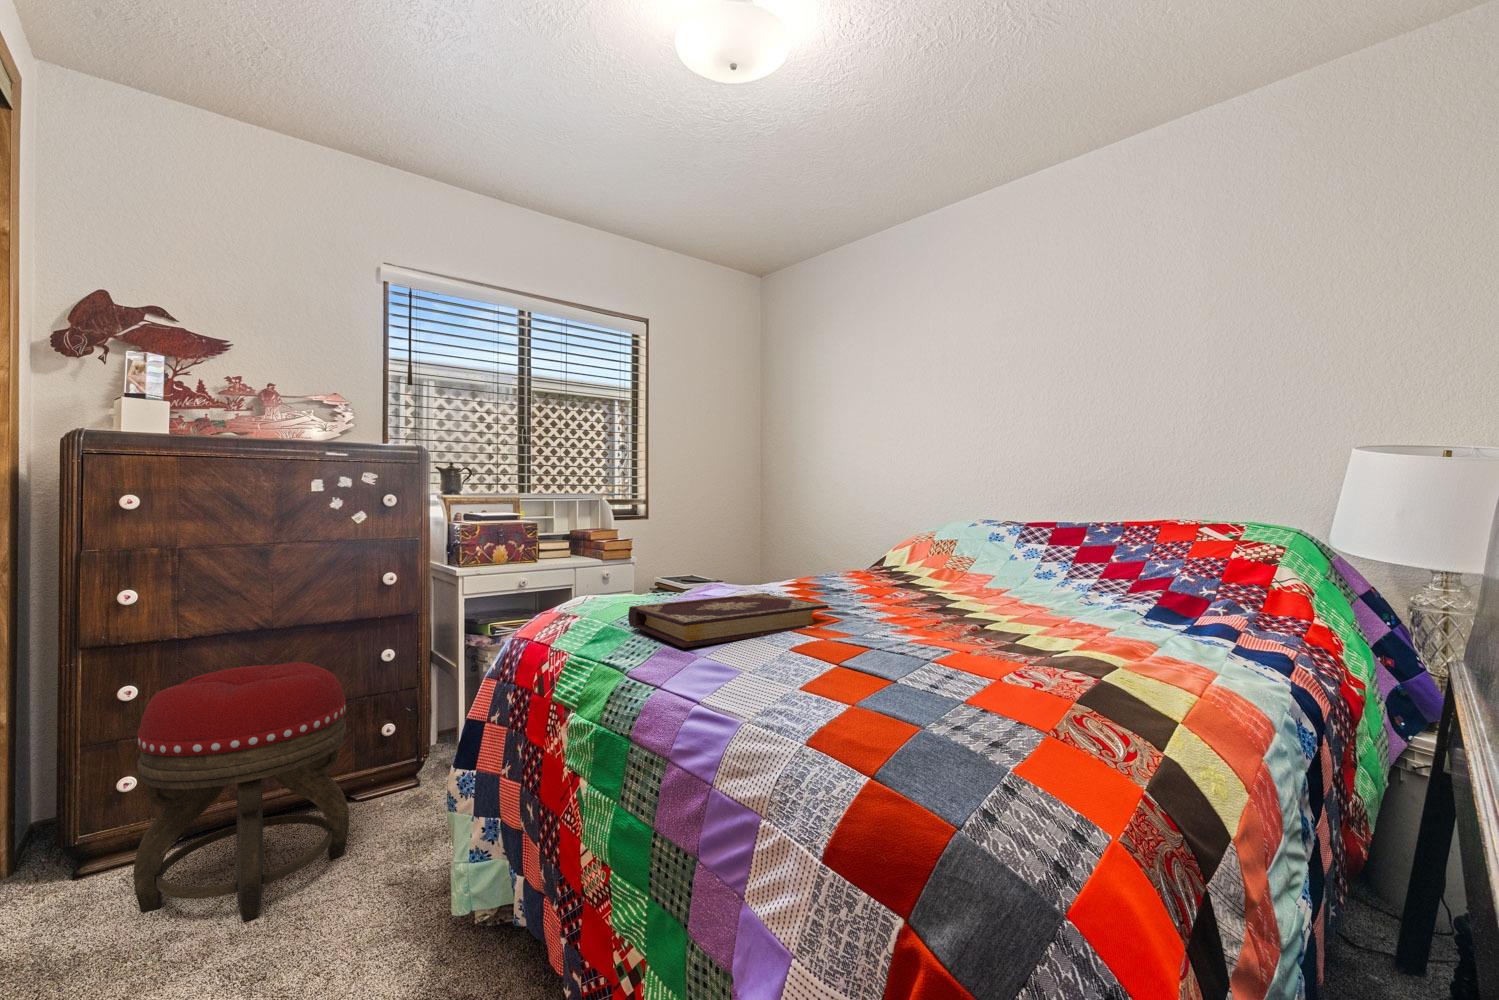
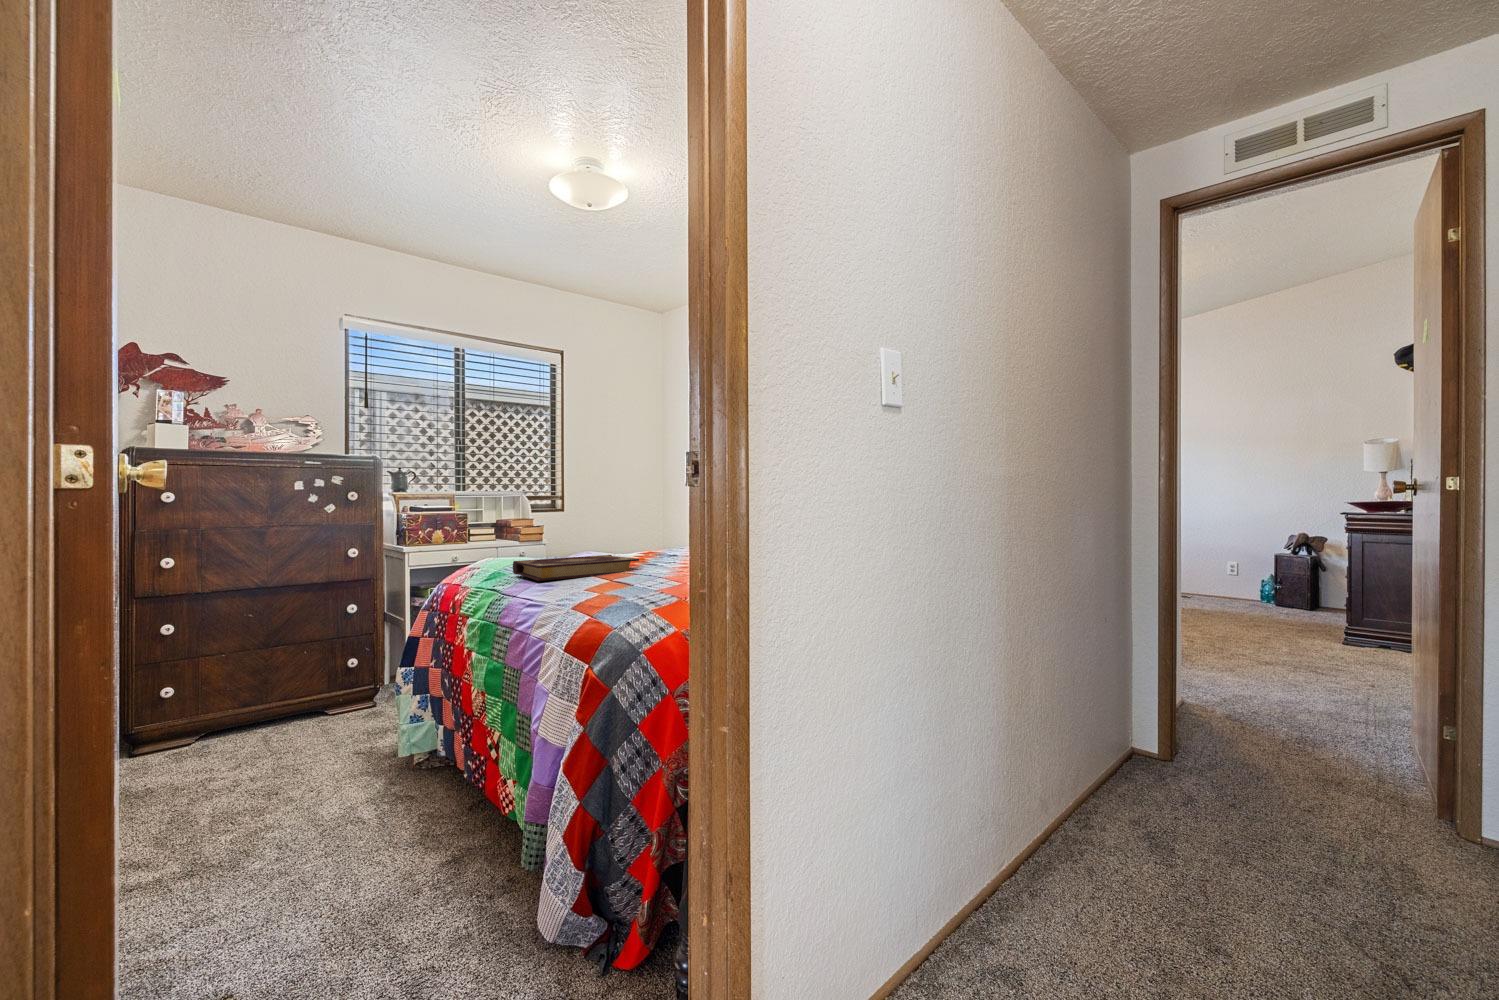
footstool: present [134,662,349,921] -> none [182,608,327,769]

